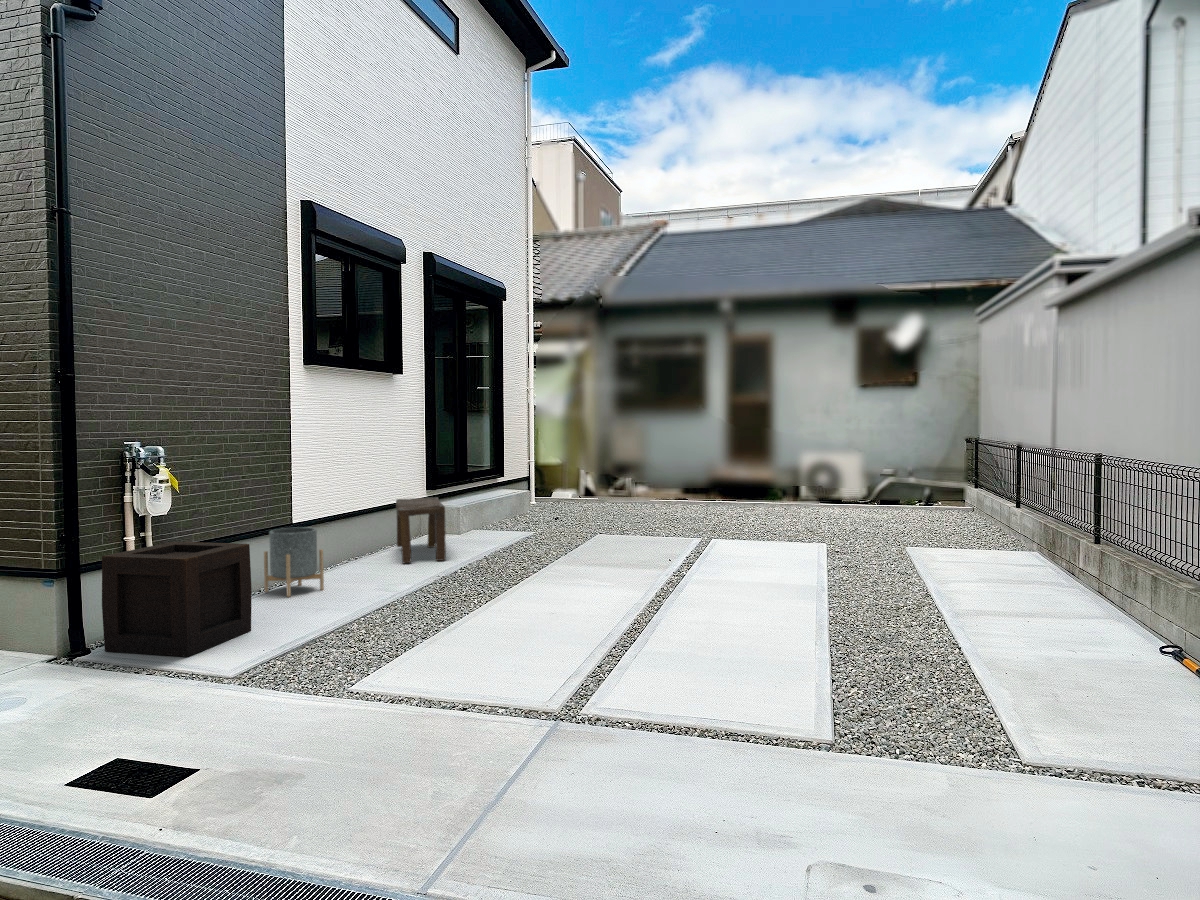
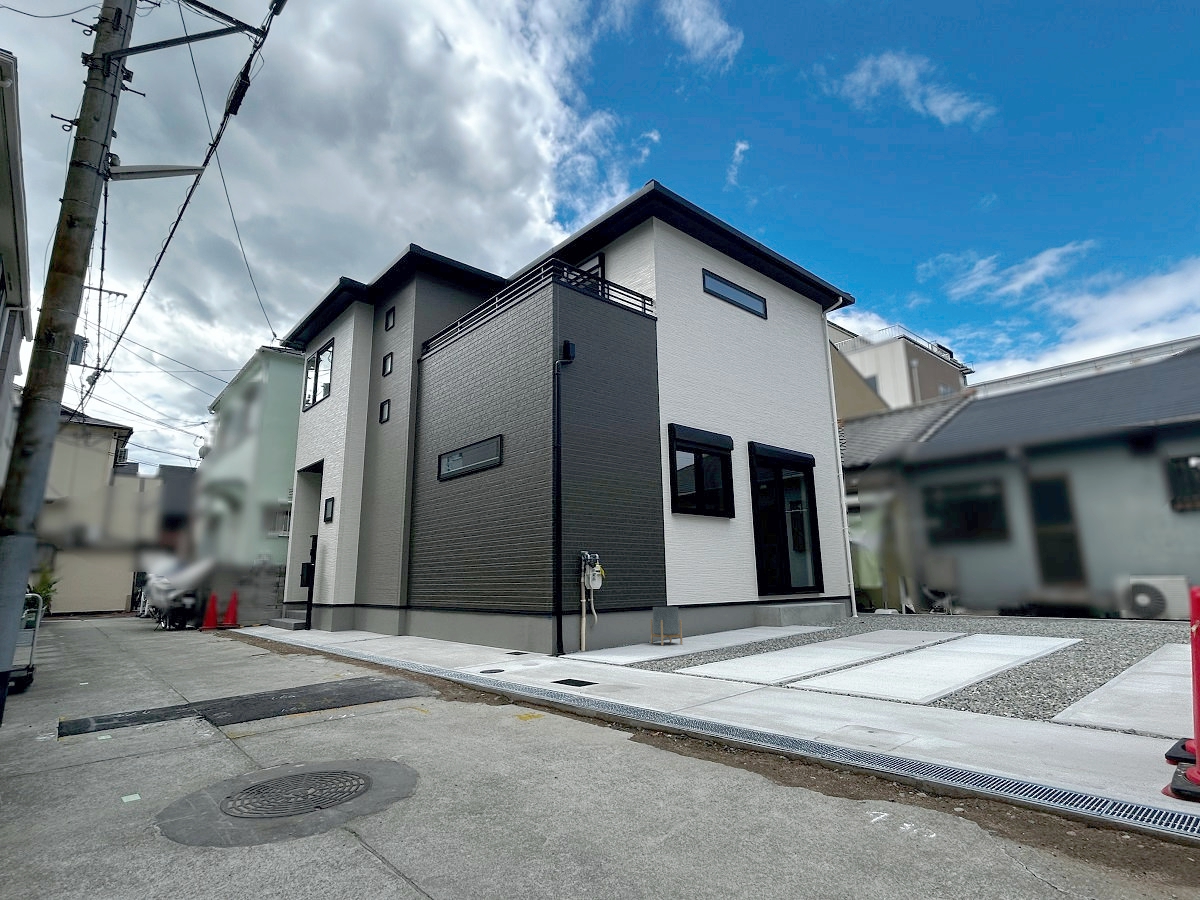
bench: present [396,497,446,563] -> none [732,598,763,638]
wooden crate: present [102,542,252,656] -> none [570,605,638,659]

